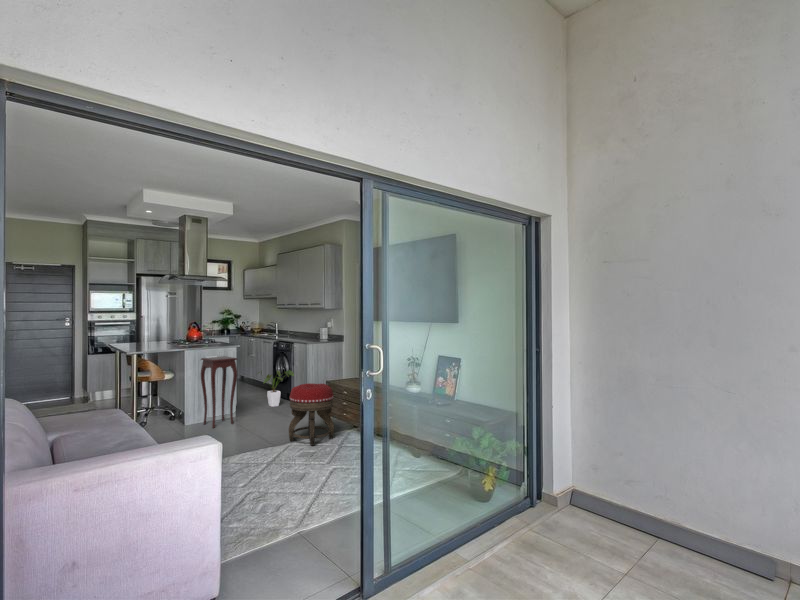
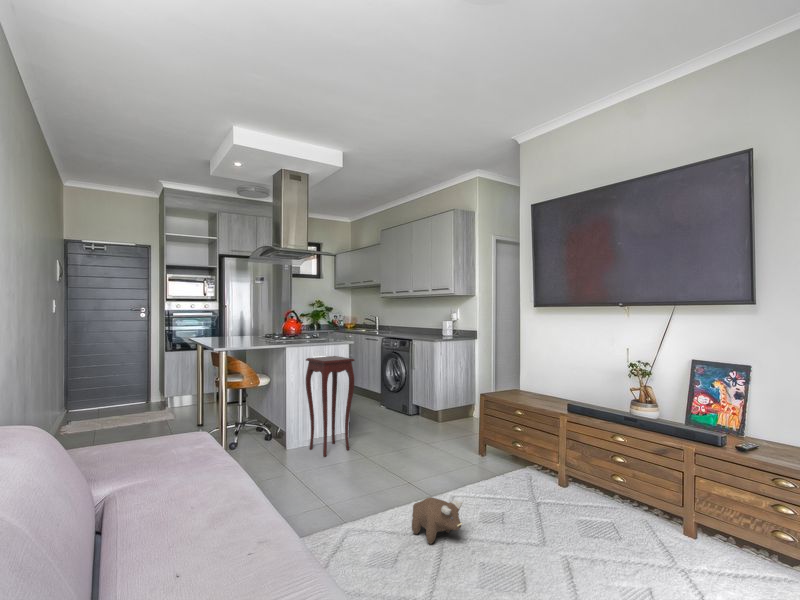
house plant: present [259,370,294,407] -> none [369,374,417,423]
footstool: present [289,383,334,446] -> none [444,399,512,500]
plush toy: none [253,440,282,466] -> present [412,497,462,544]

